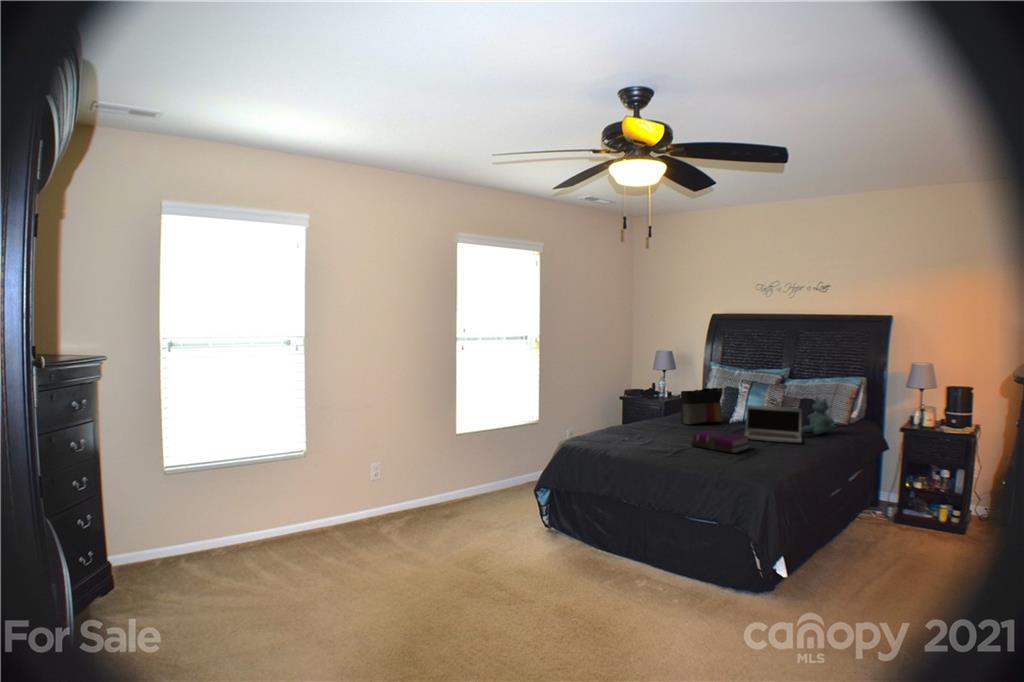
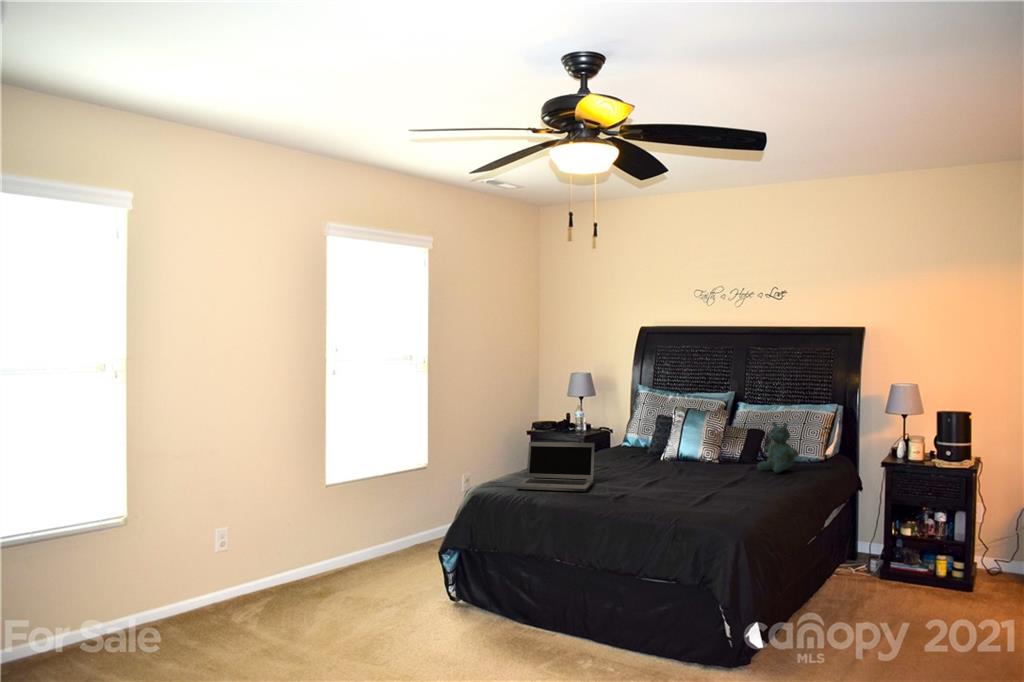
tote bag: present [681,388,723,424] -> none [598,416,654,468]
laptop: present [744,405,802,443] -> present [515,442,595,491]
notebook: present [691,430,750,453] -> none [612,477,693,511]

